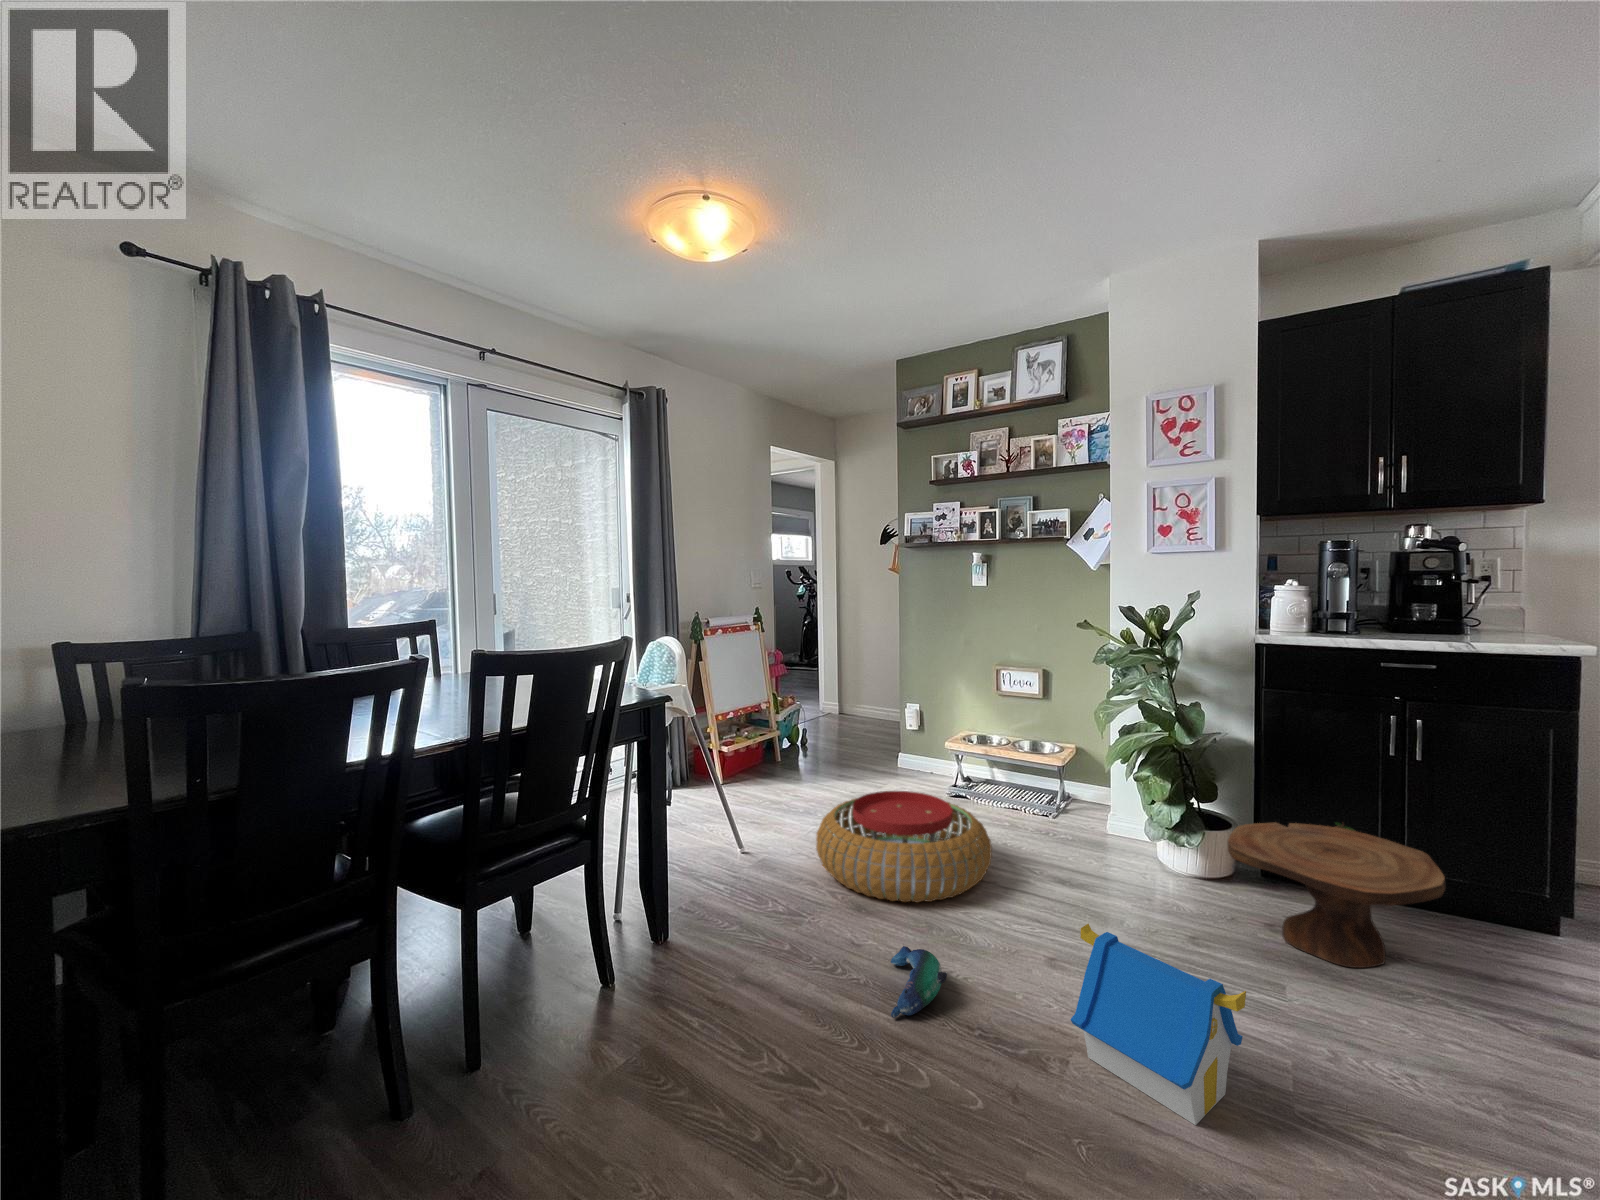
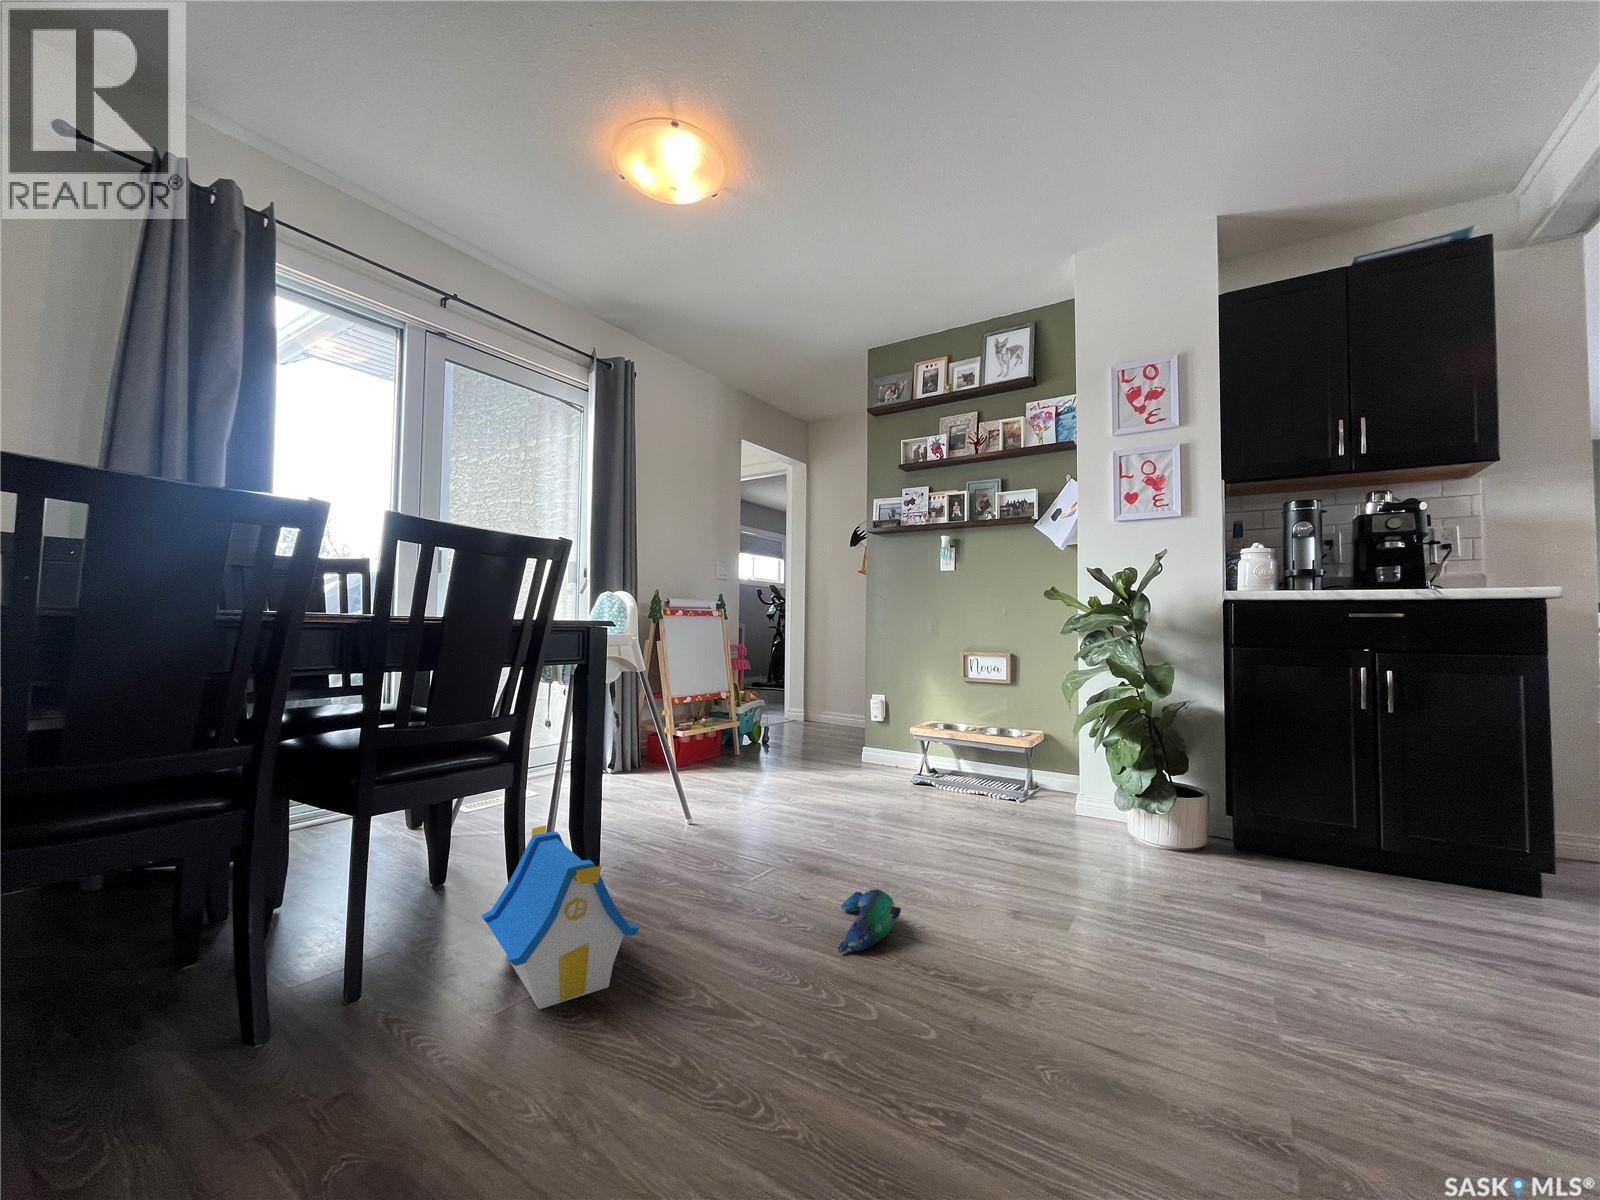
pouf: present [816,791,992,902] -> none [769,759,955,863]
side table: present [1228,823,1446,968] -> none [1198,779,1421,917]
toy house: present [1071,924,1246,1125] -> present [481,826,639,1009]

